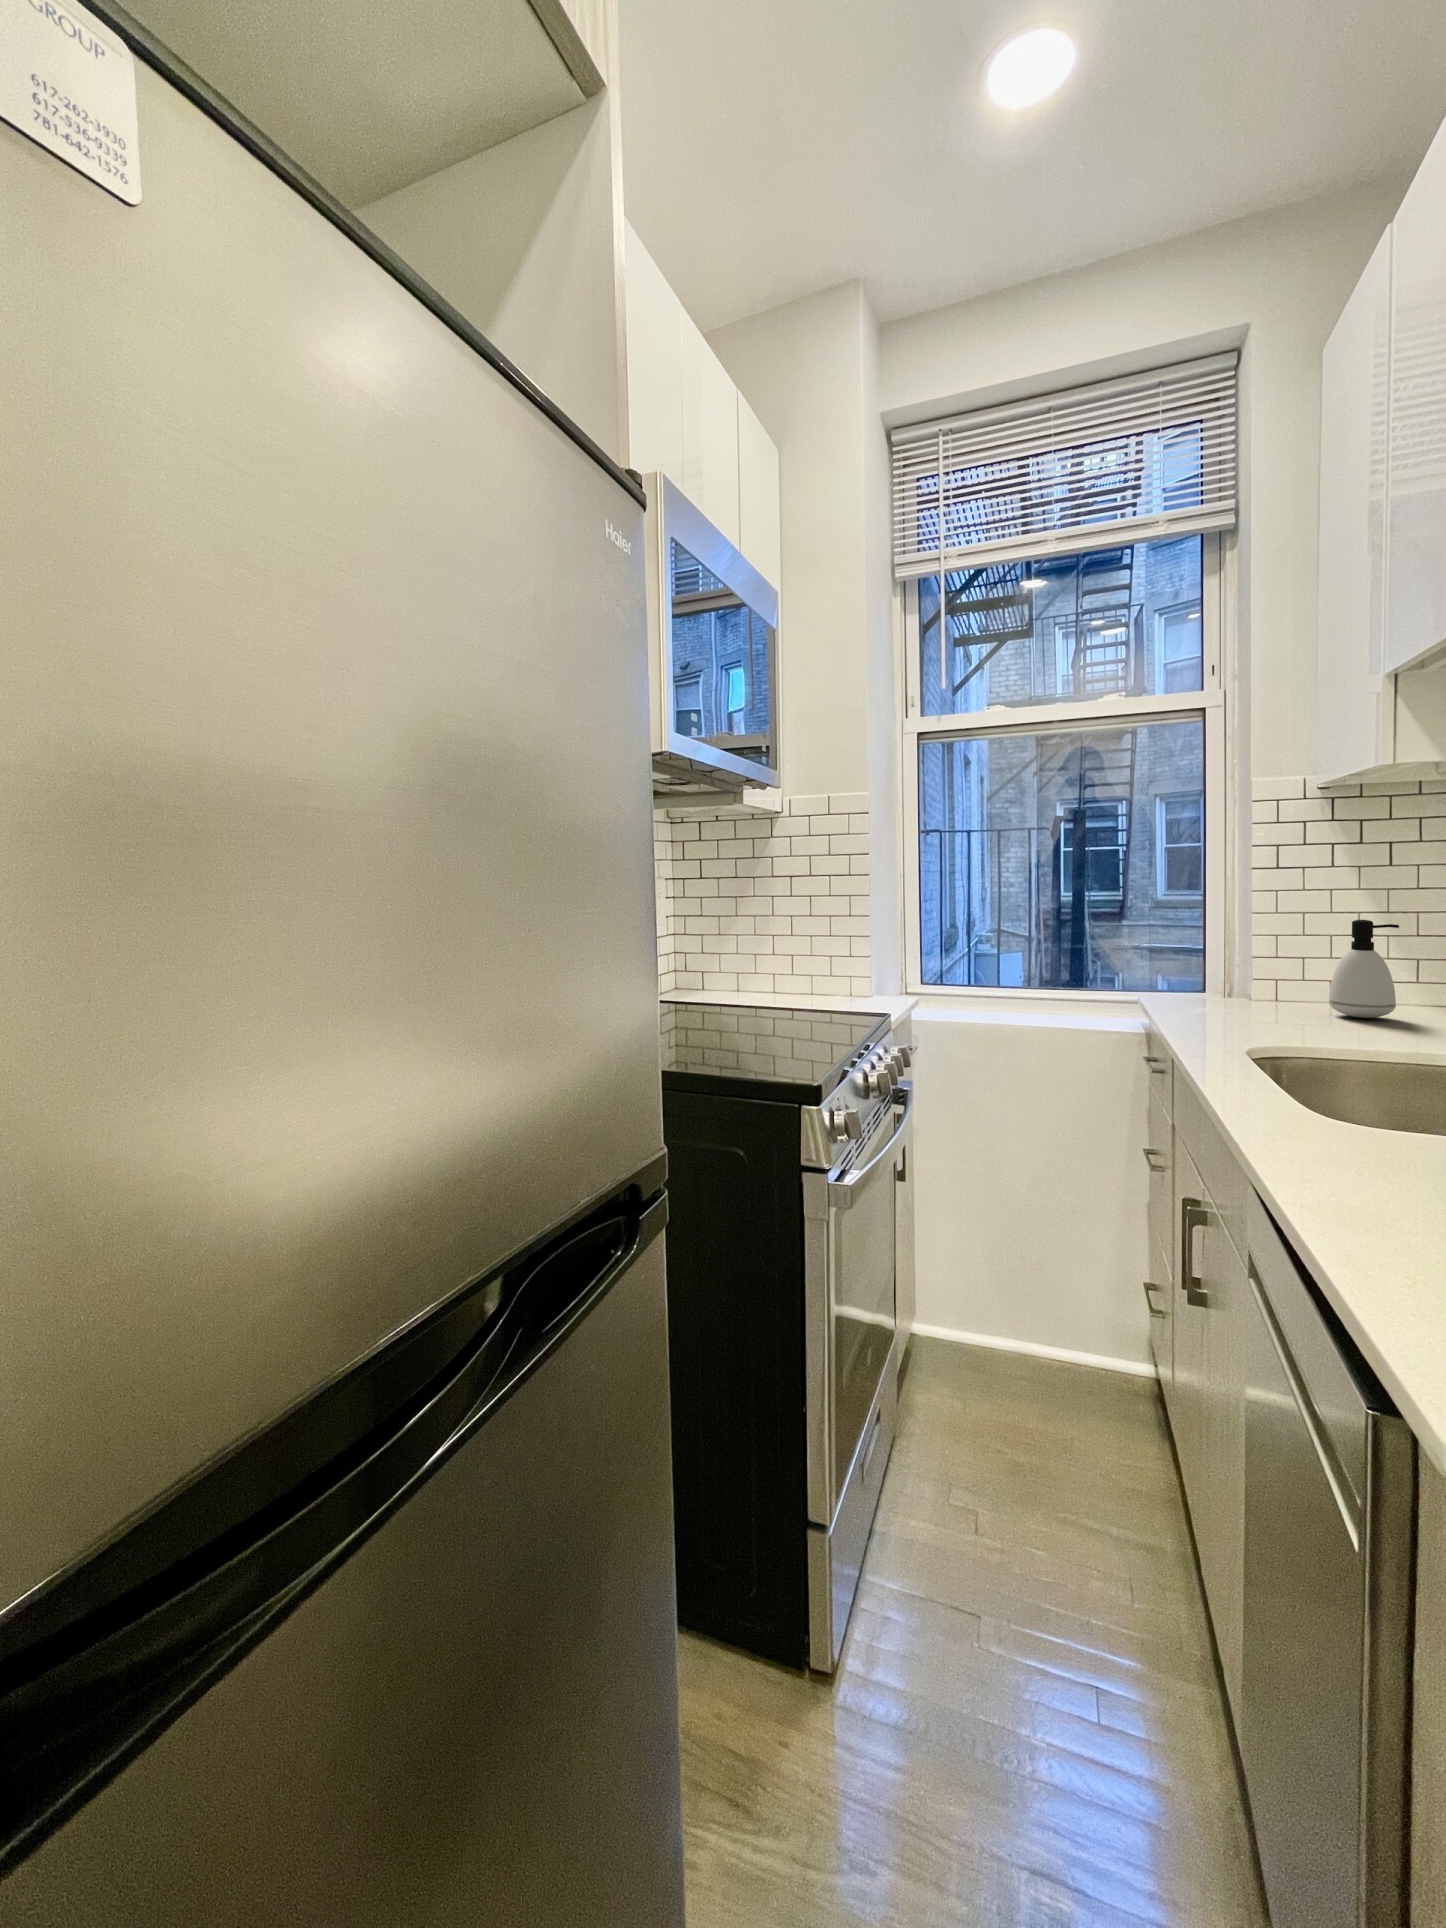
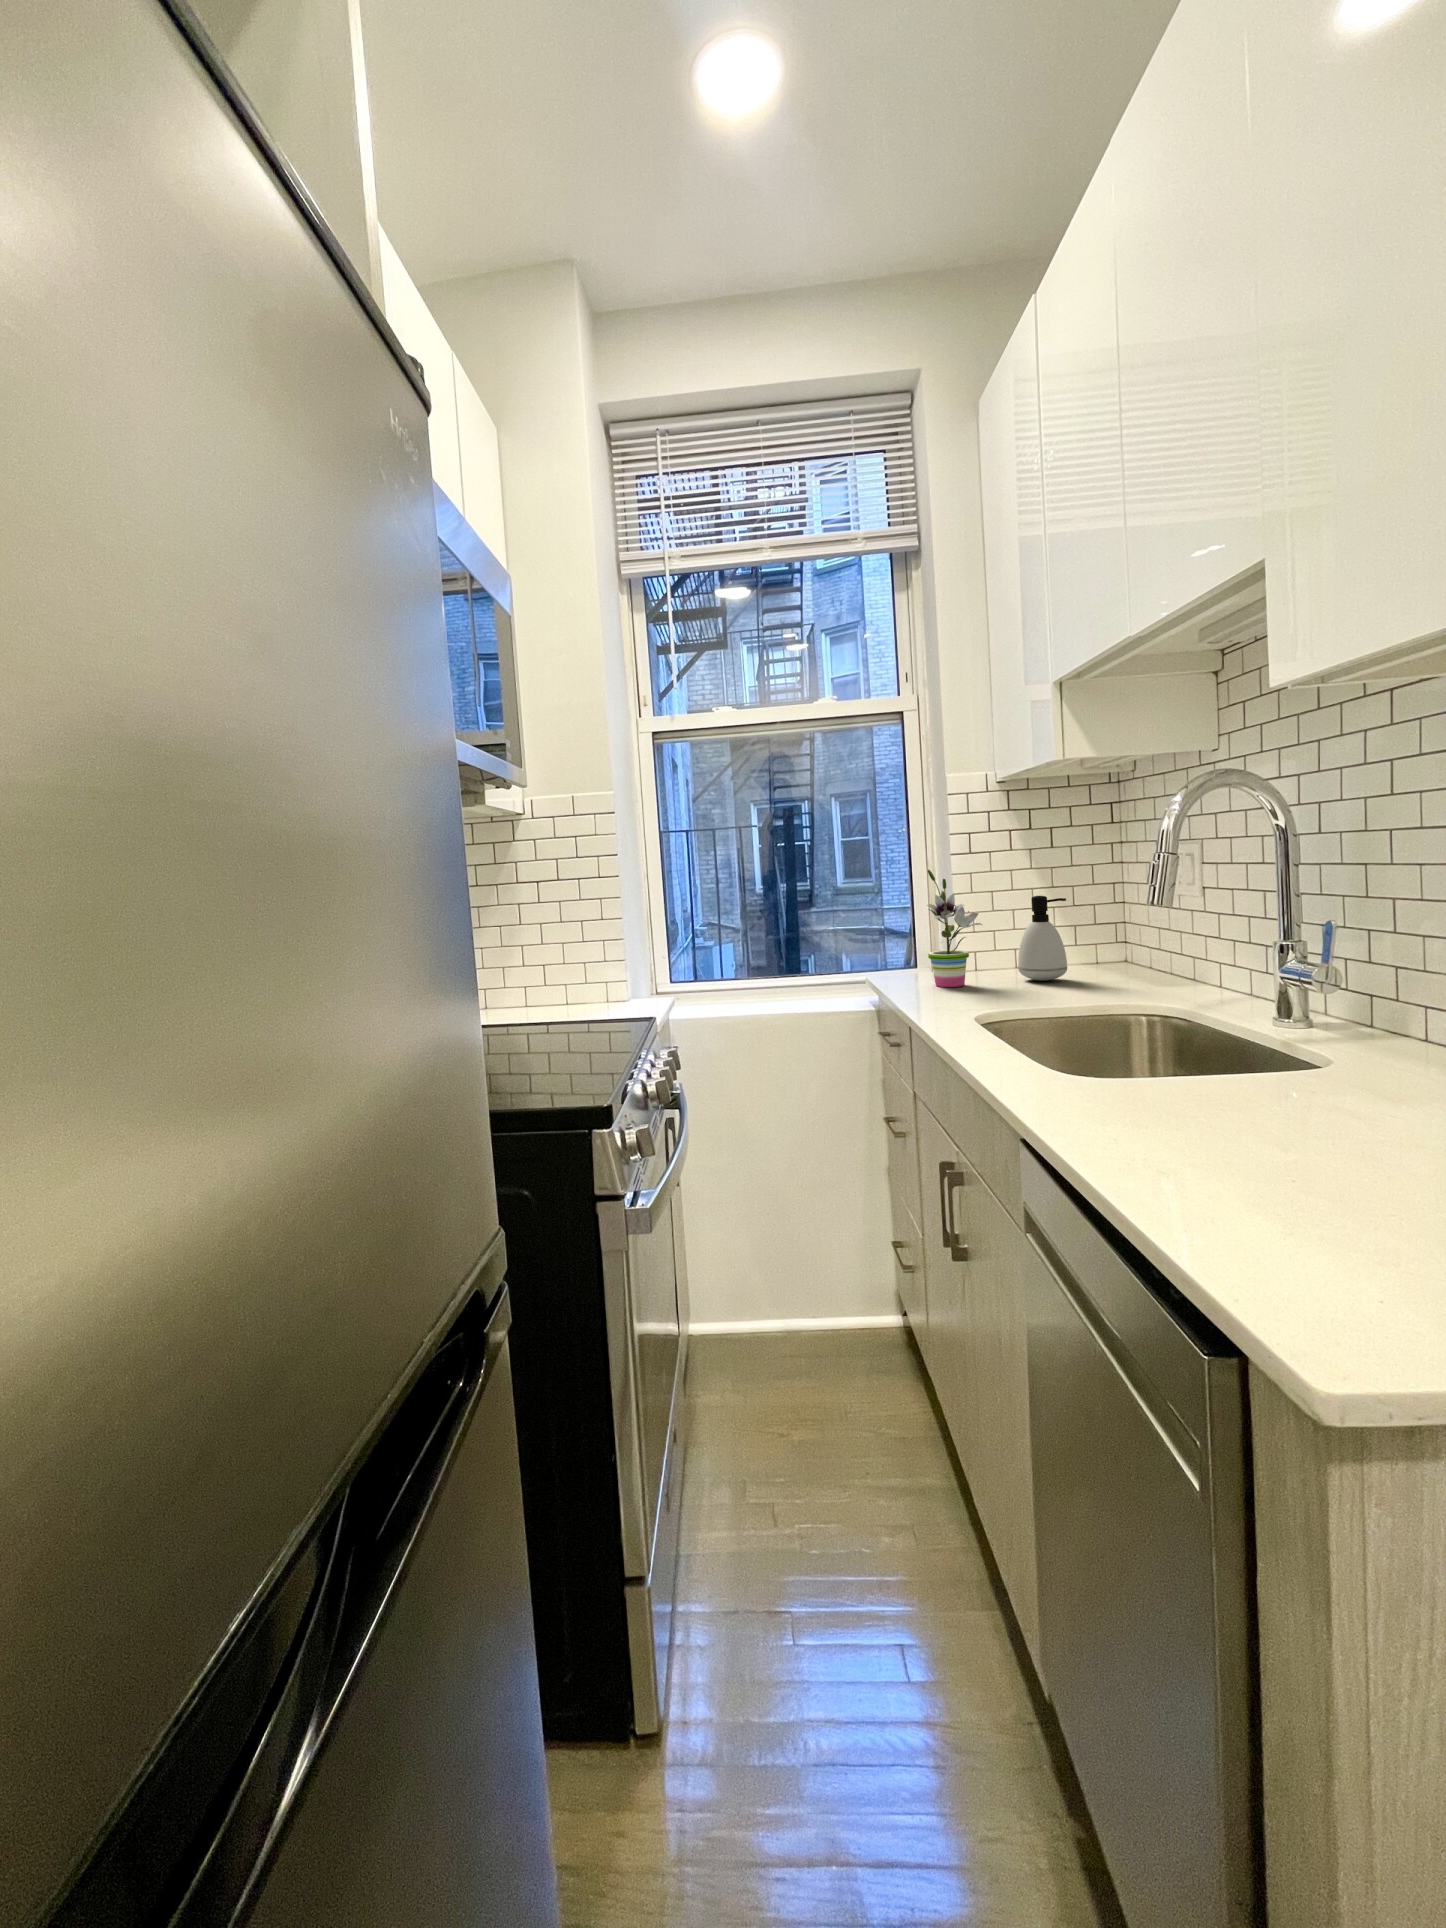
potted plant: none [1211,883,1285,1014] -> present [927,870,982,987]

